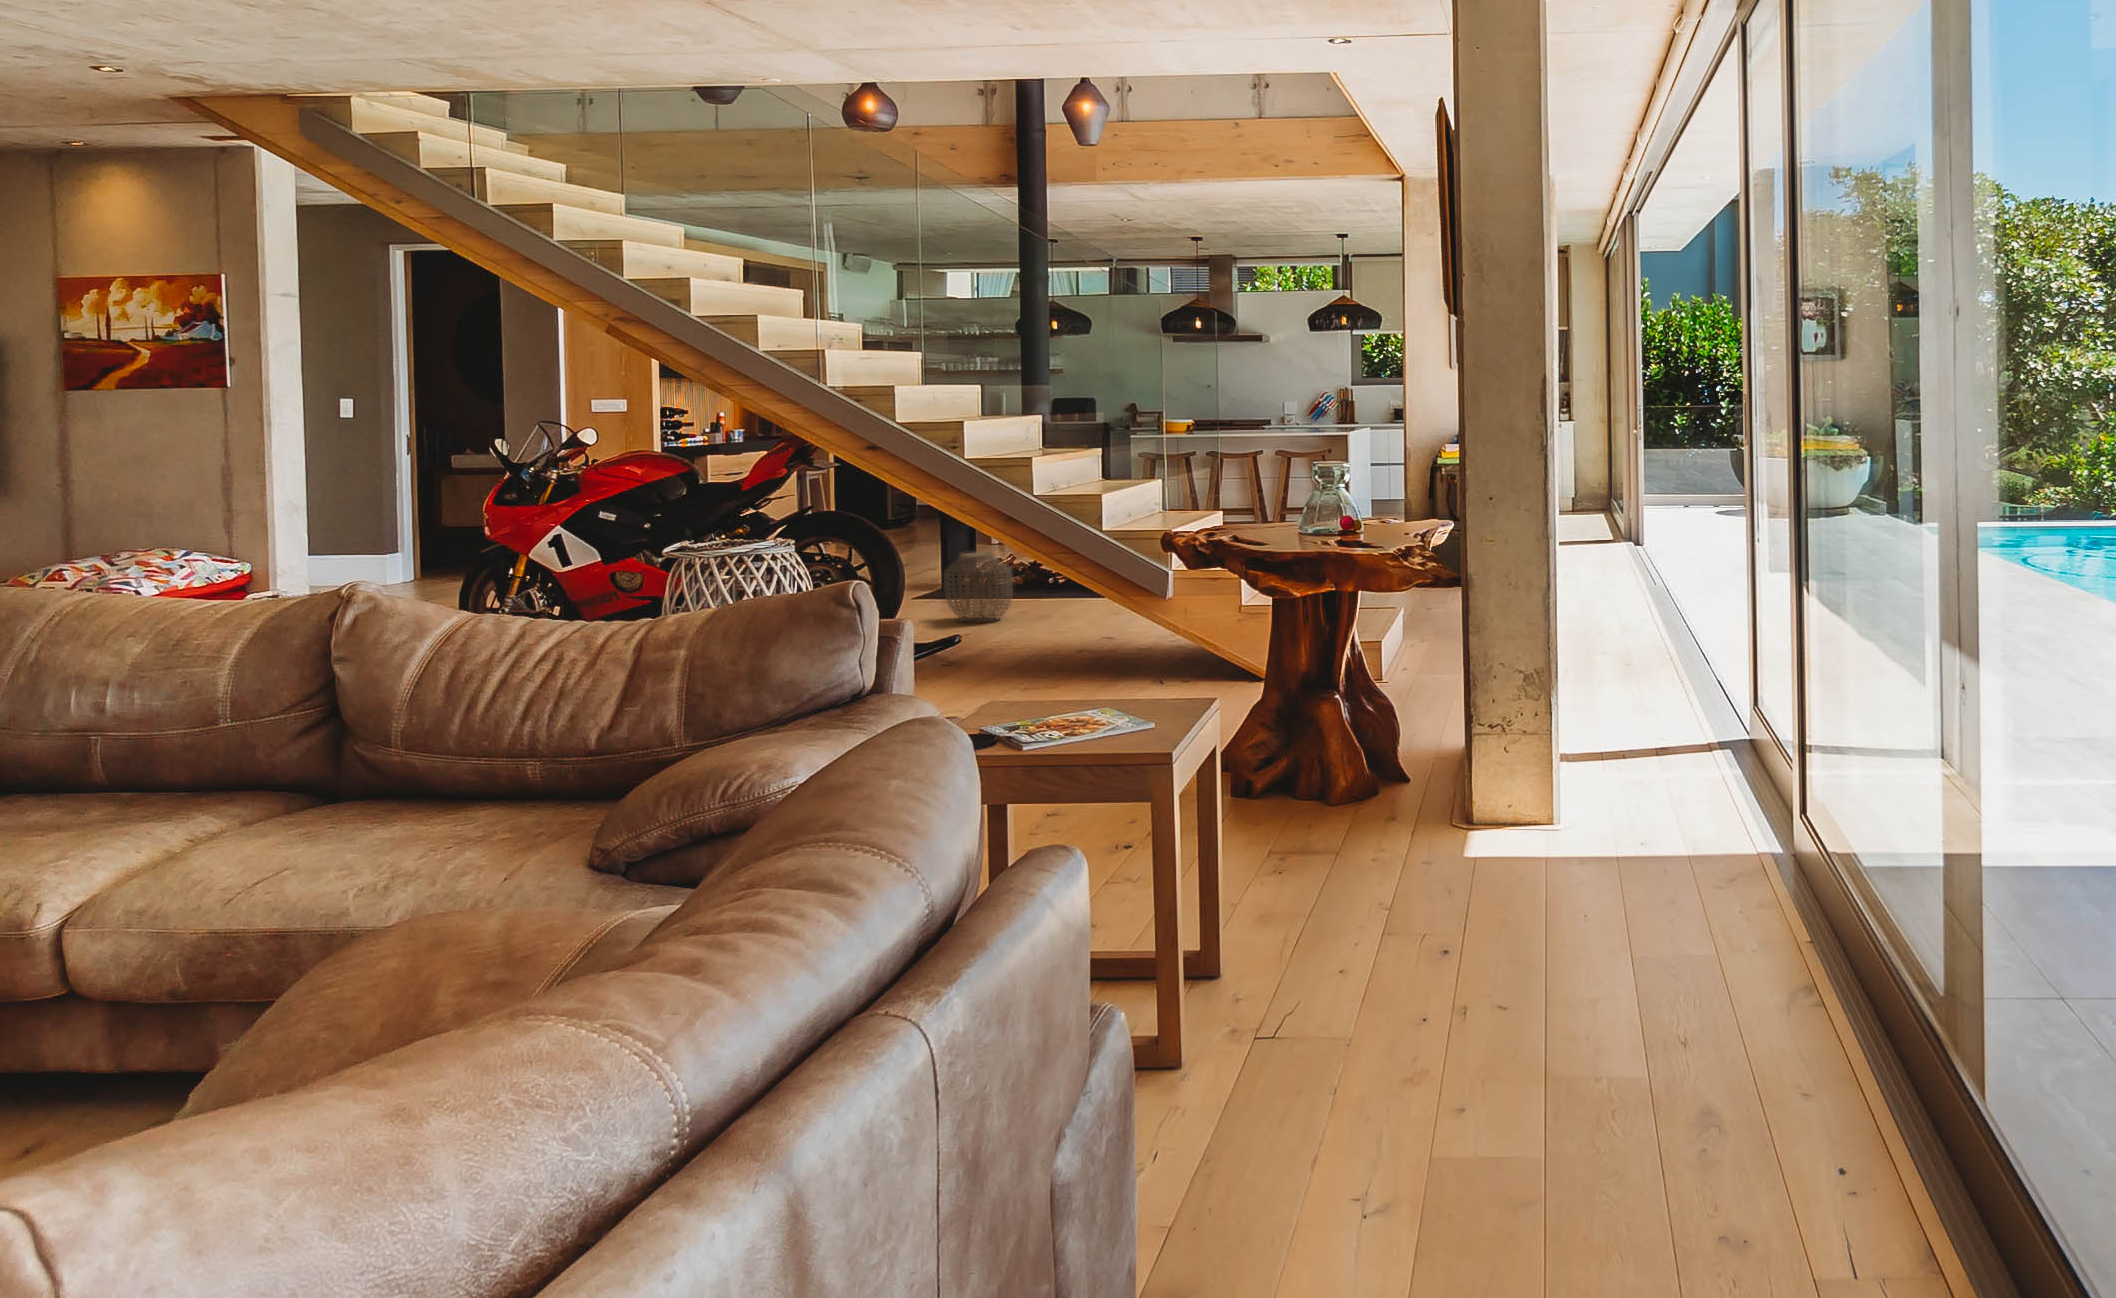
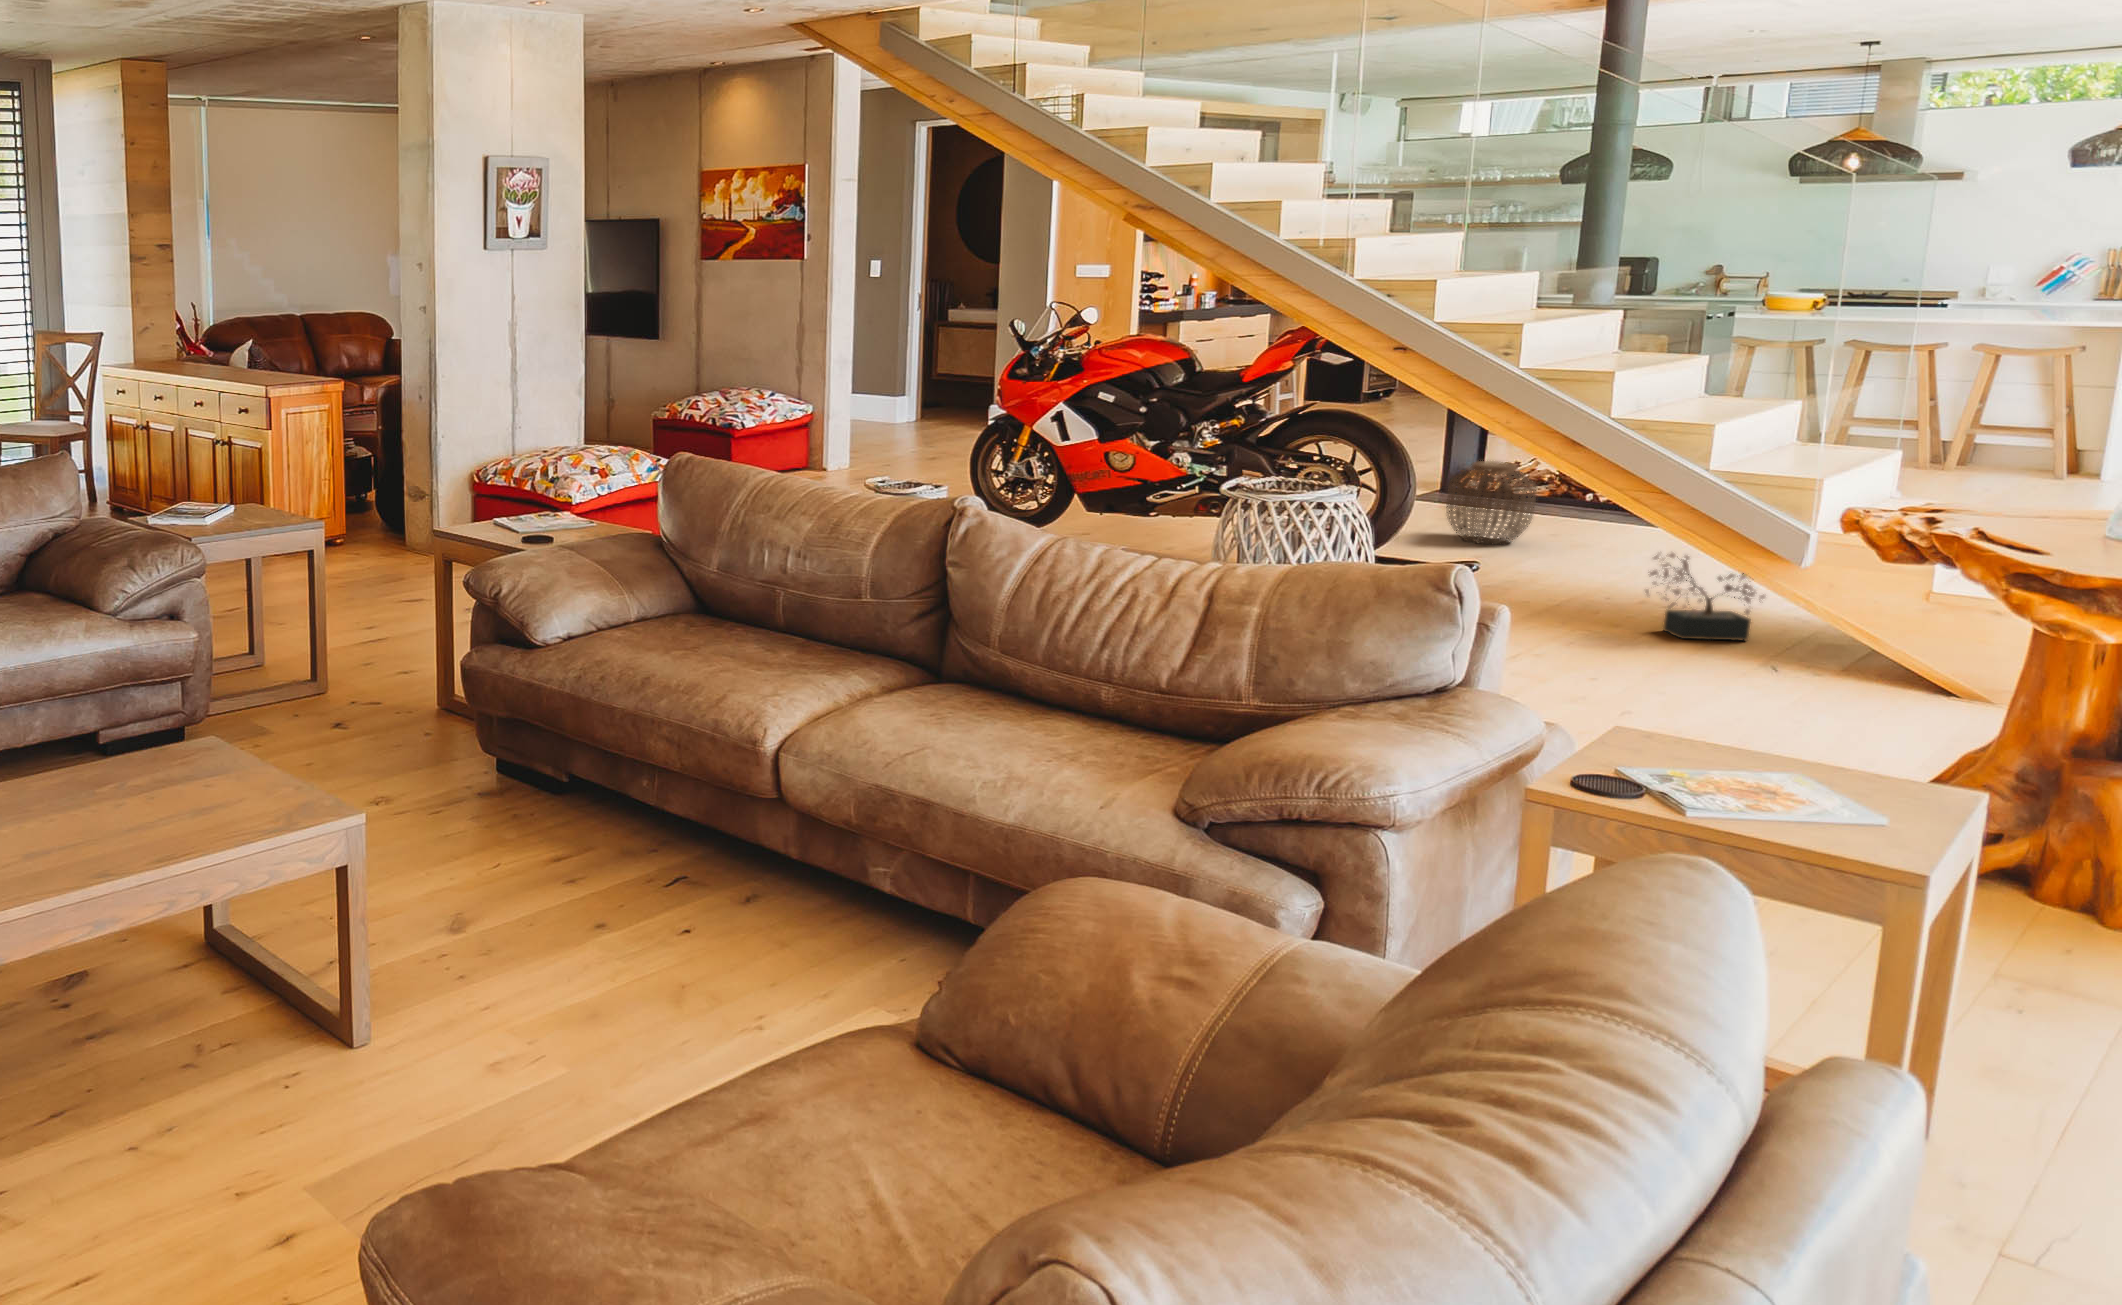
decorative plant: none [1089,603,1170,672] -> present [1646,553,1765,640]

